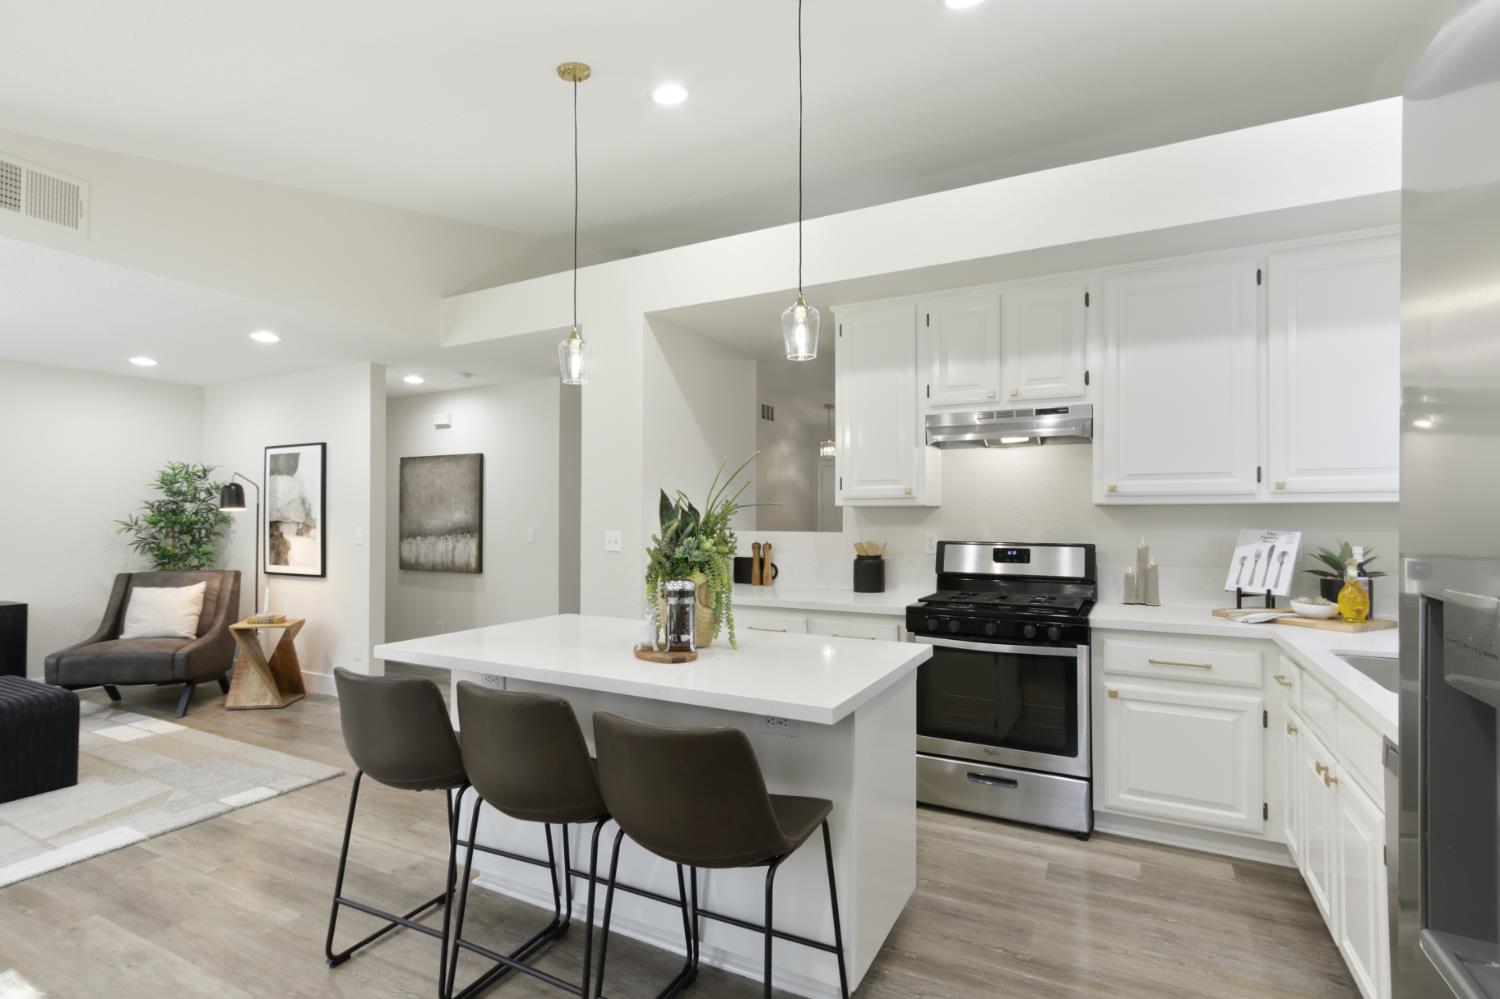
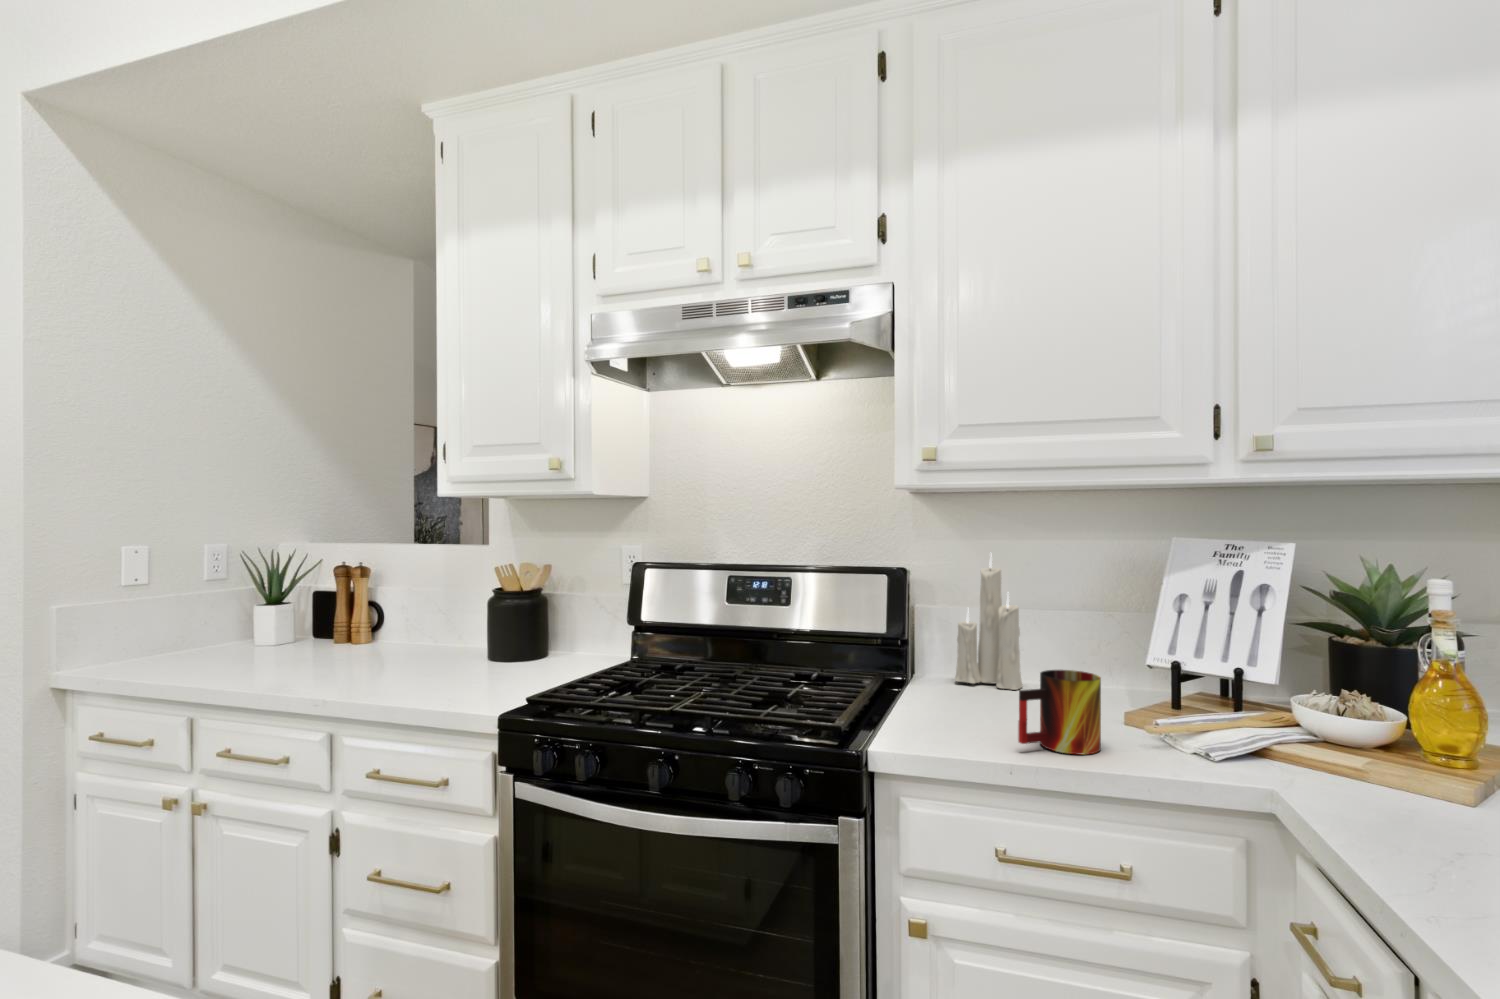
mug: none [1160,588,1199,623] -> present [1018,670,1101,755]

